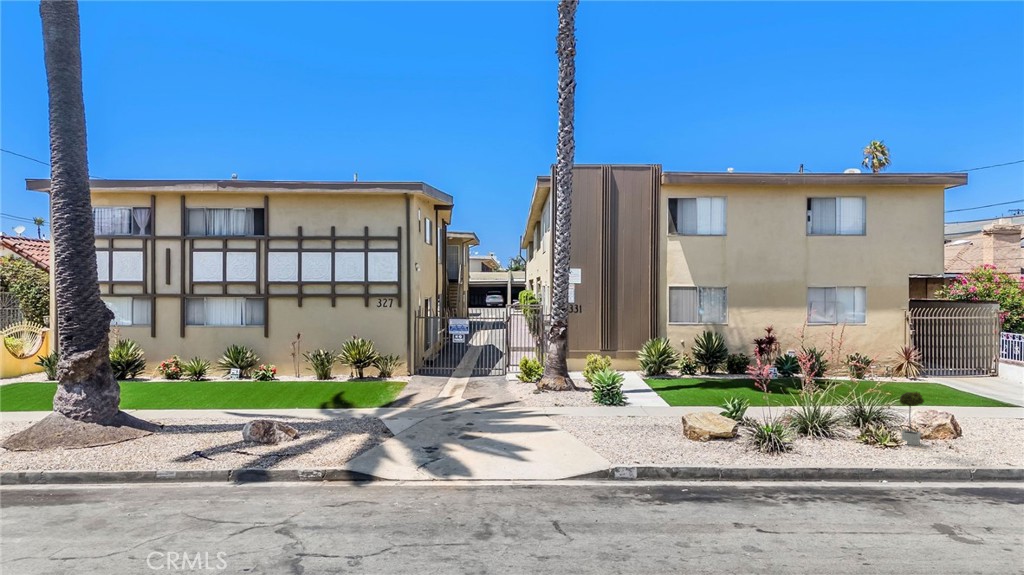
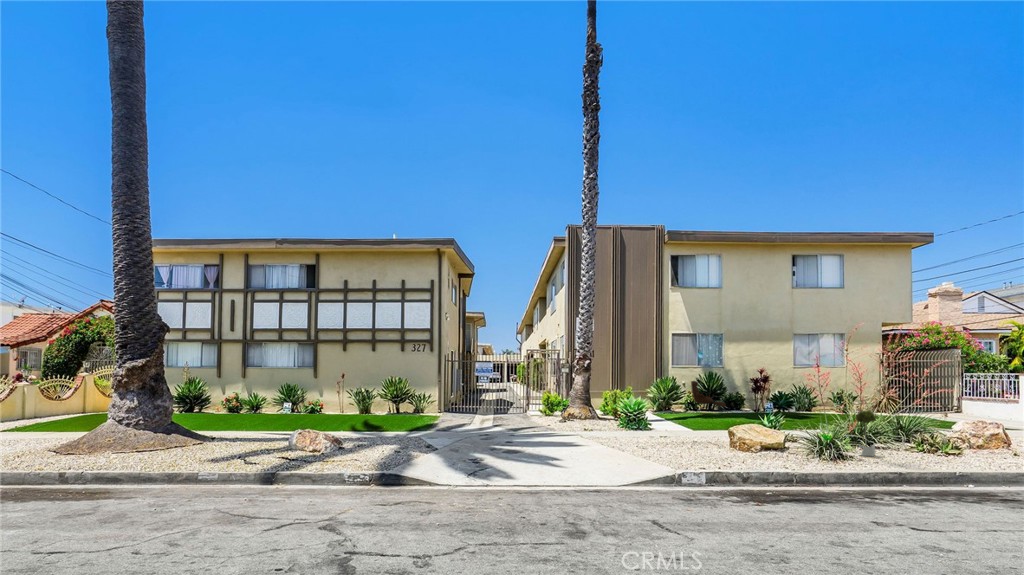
lounge chair: none [691,340,730,374] -> present [691,381,726,410]

